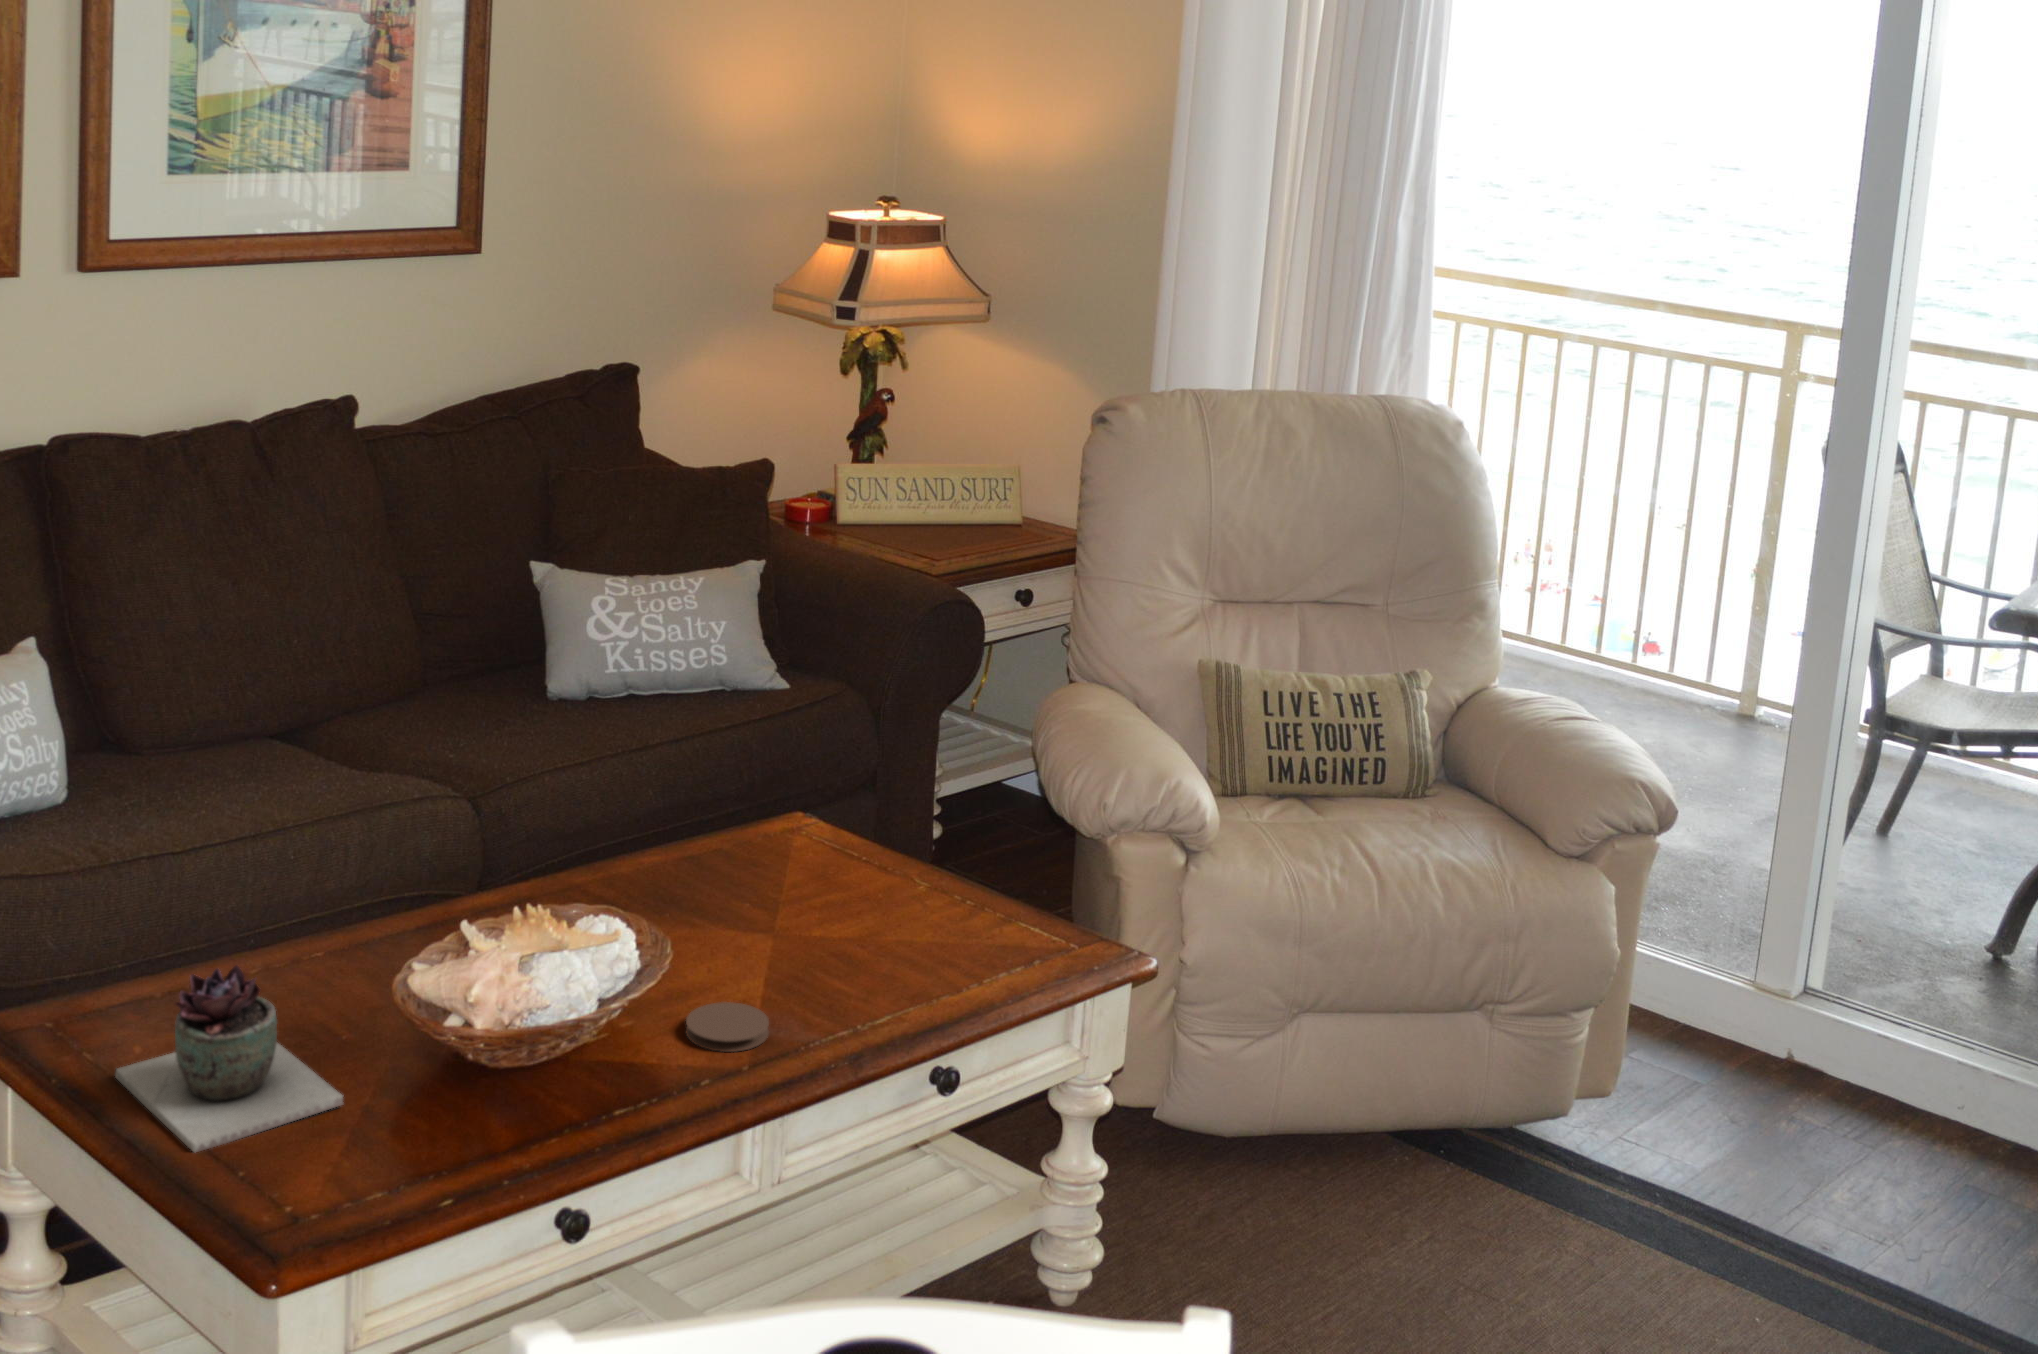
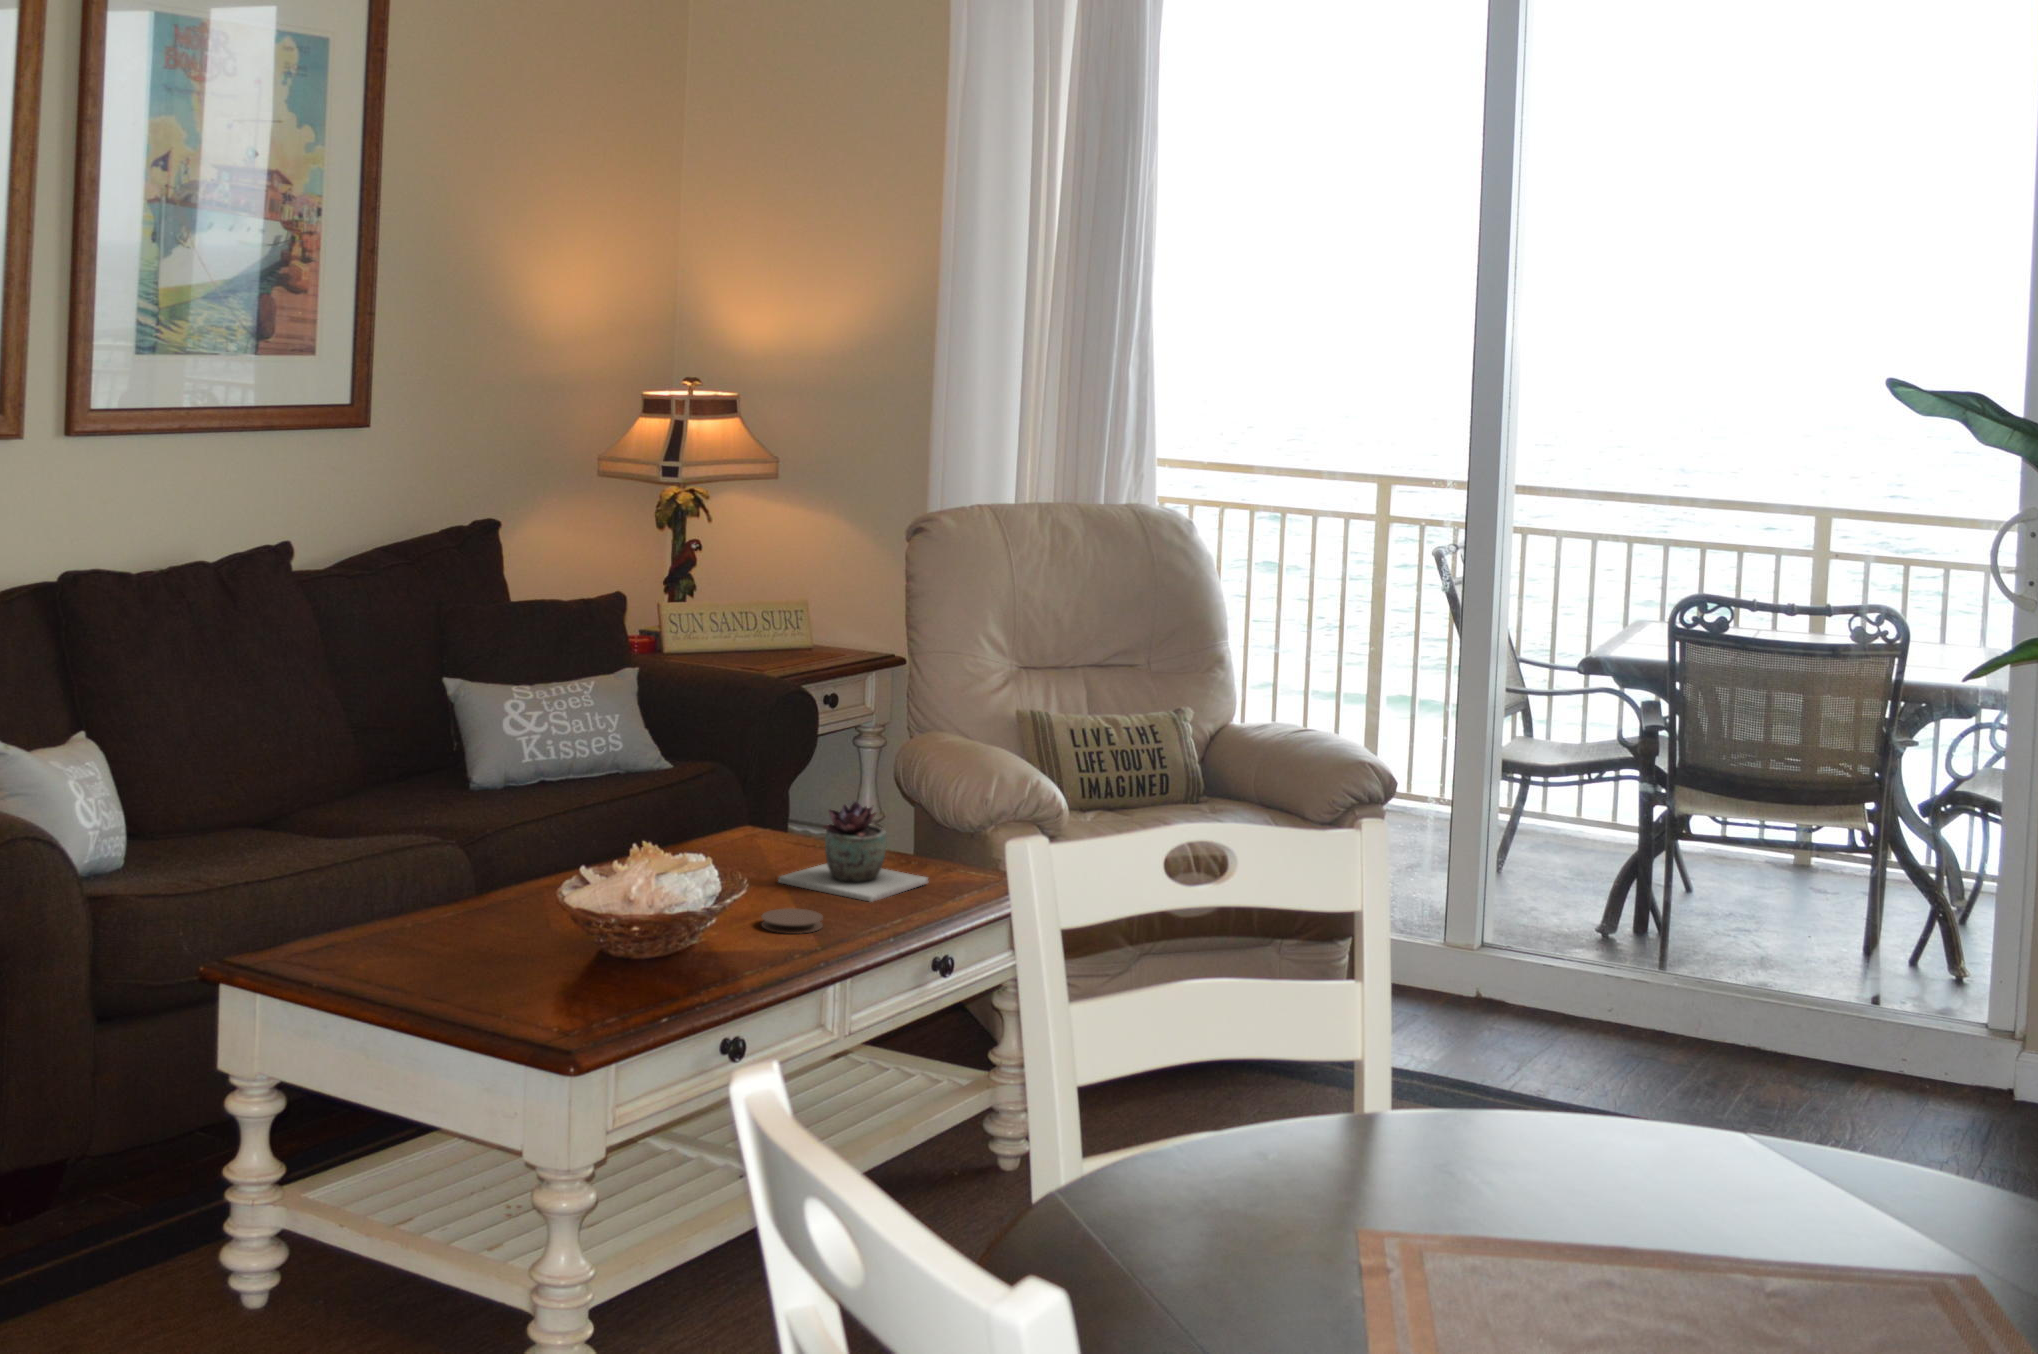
succulent plant: present [115,965,343,1152] -> present [778,802,928,902]

